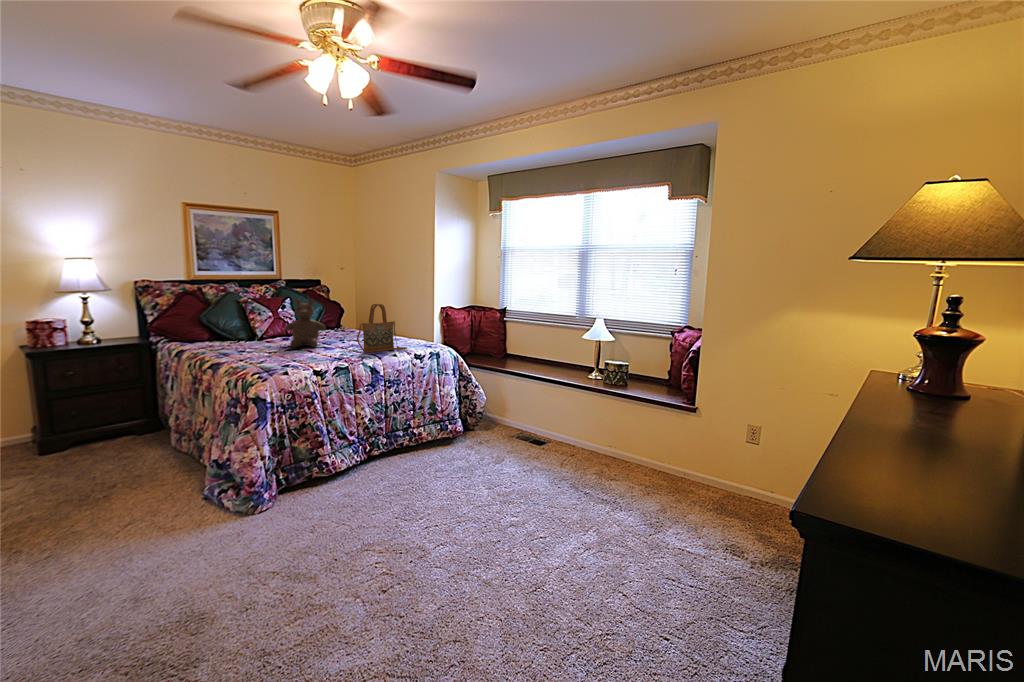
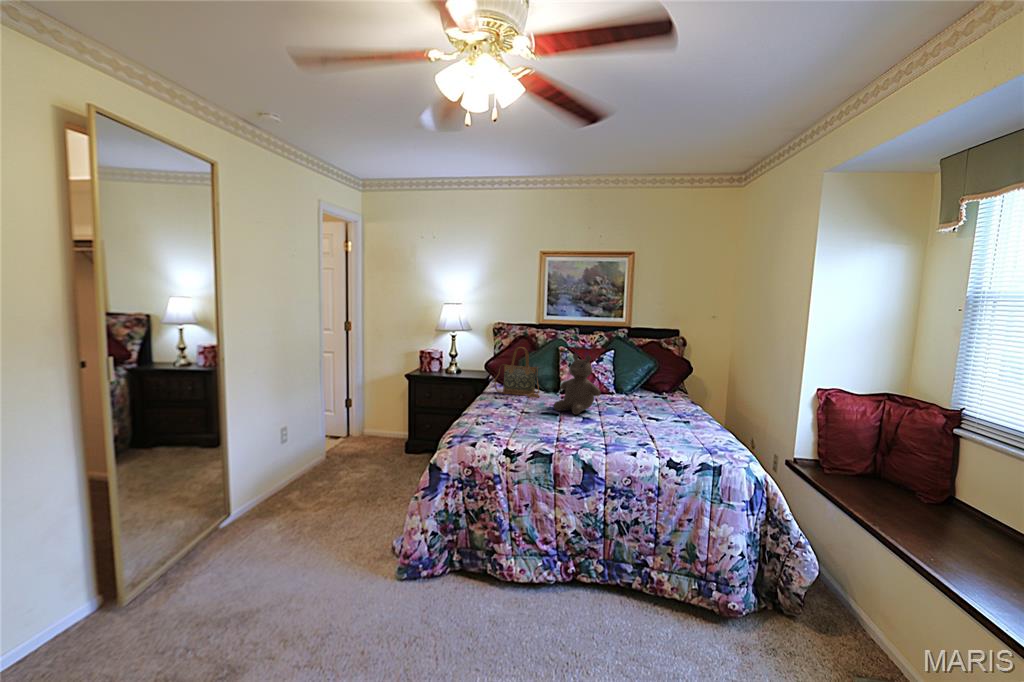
handbag: present [357,304,407,352] -> present [495,347,540,398]

